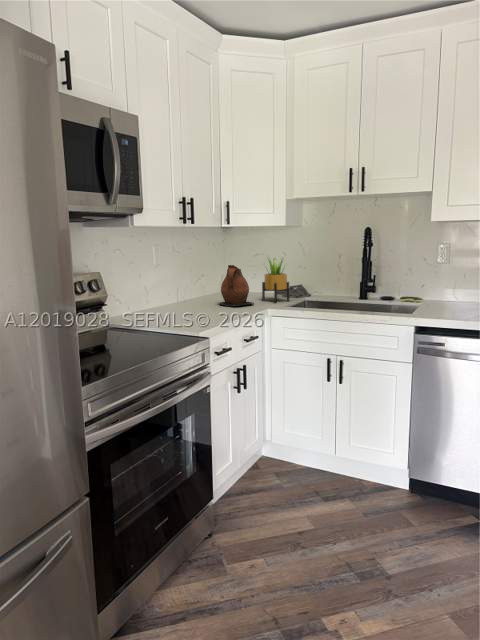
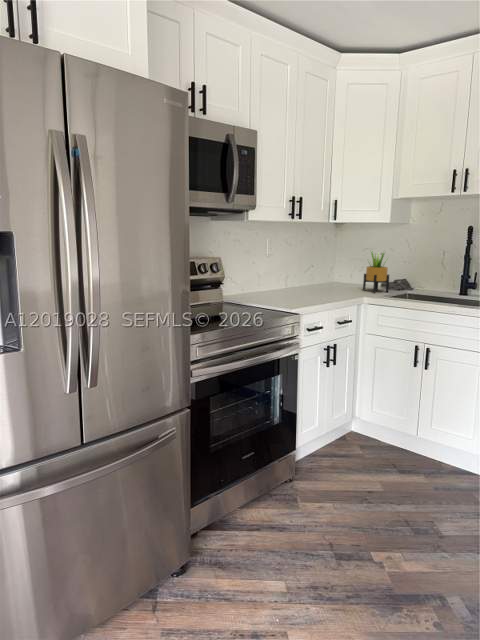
ceramic pitcher: present [220,265,254,306] -> none [320,256,354,293]

